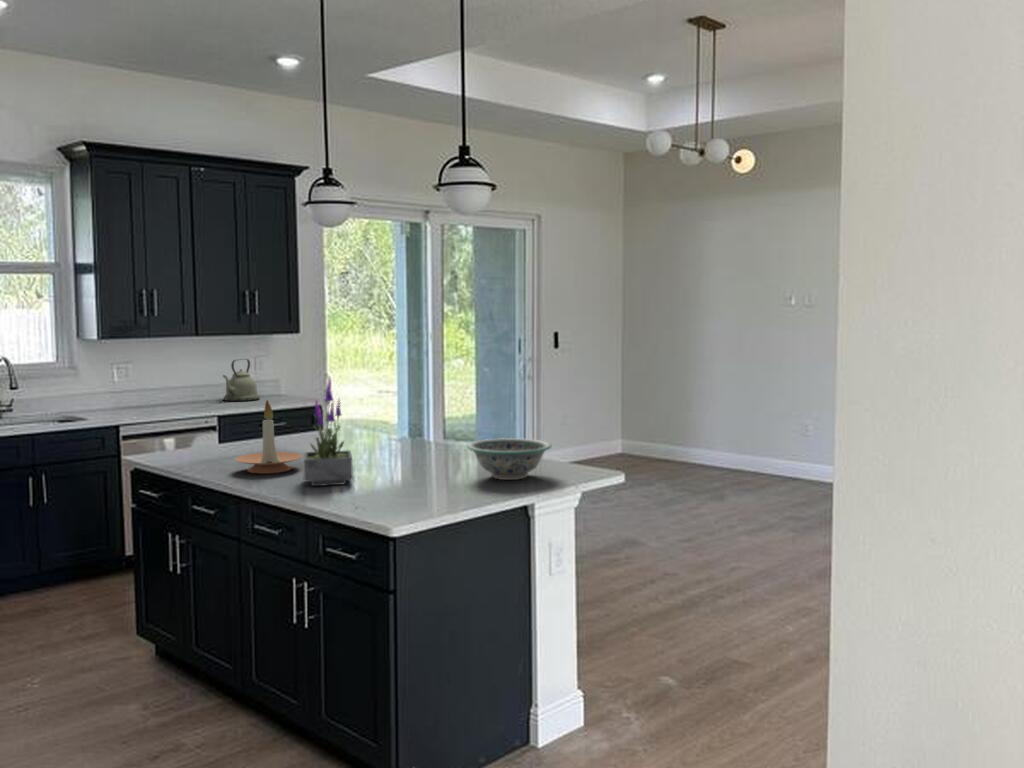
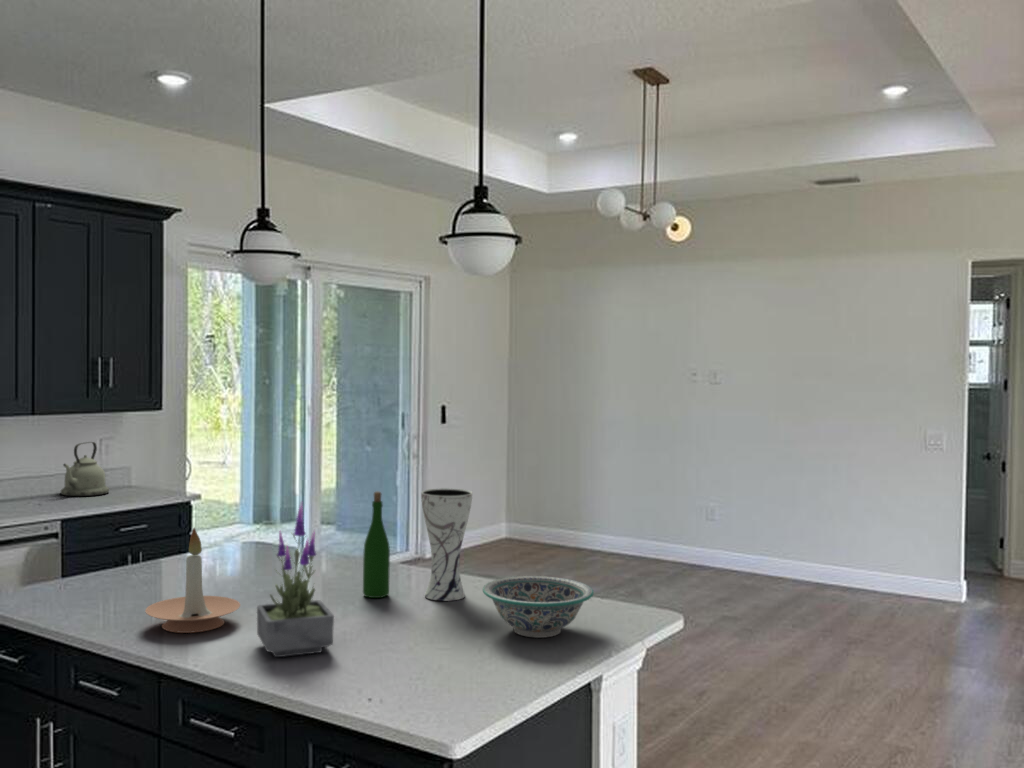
vase: none [440,376,479,460] -> present [421,488,472,601]
wine bottle: none [400,378,419,458] -> present [363,492,390,598]

